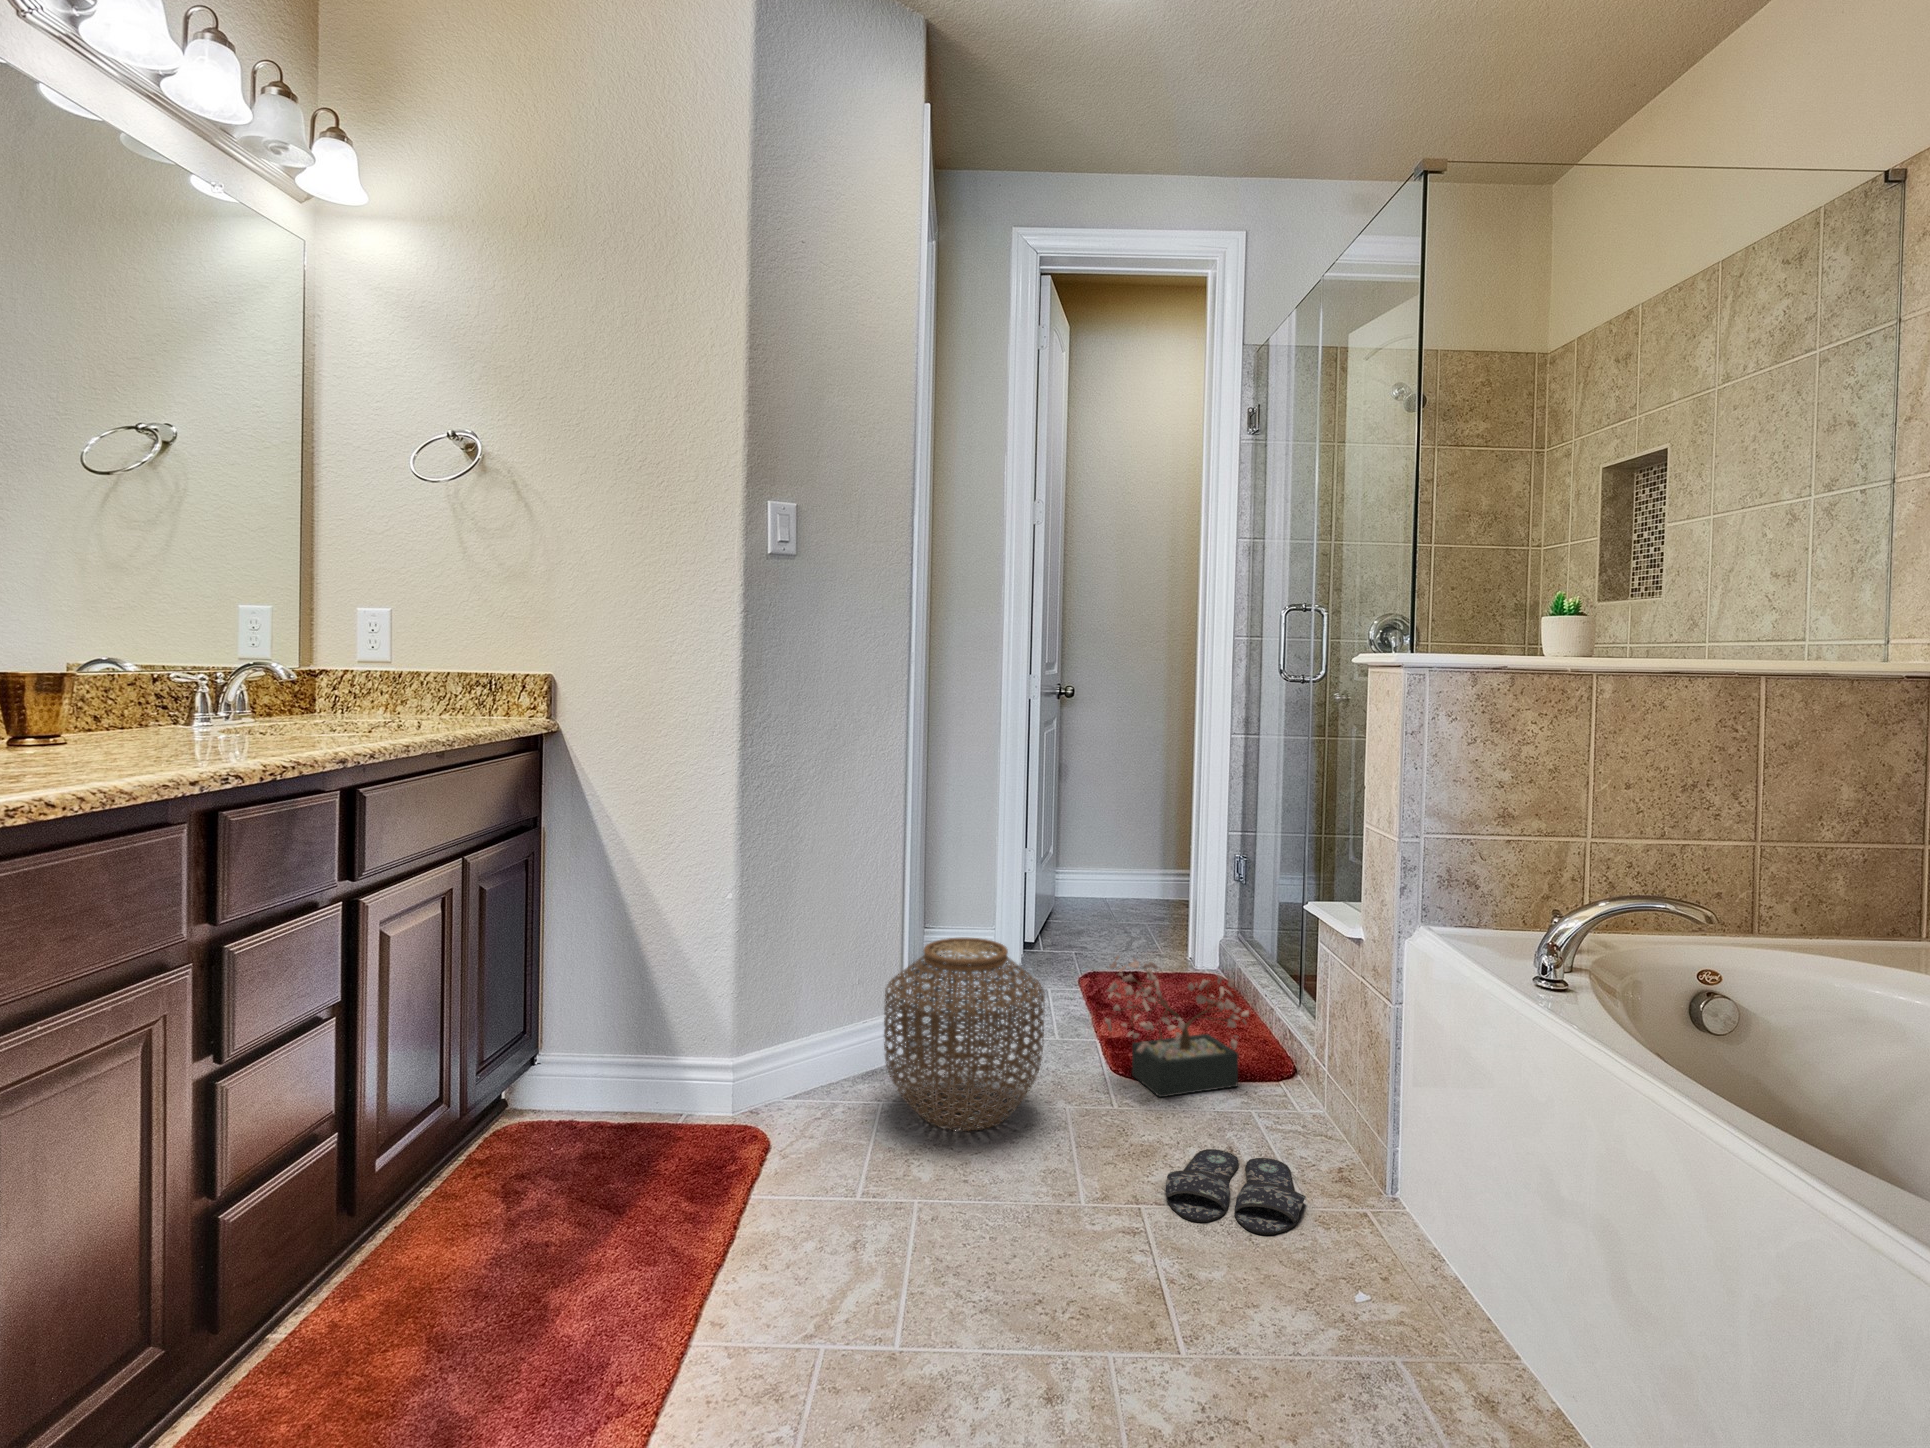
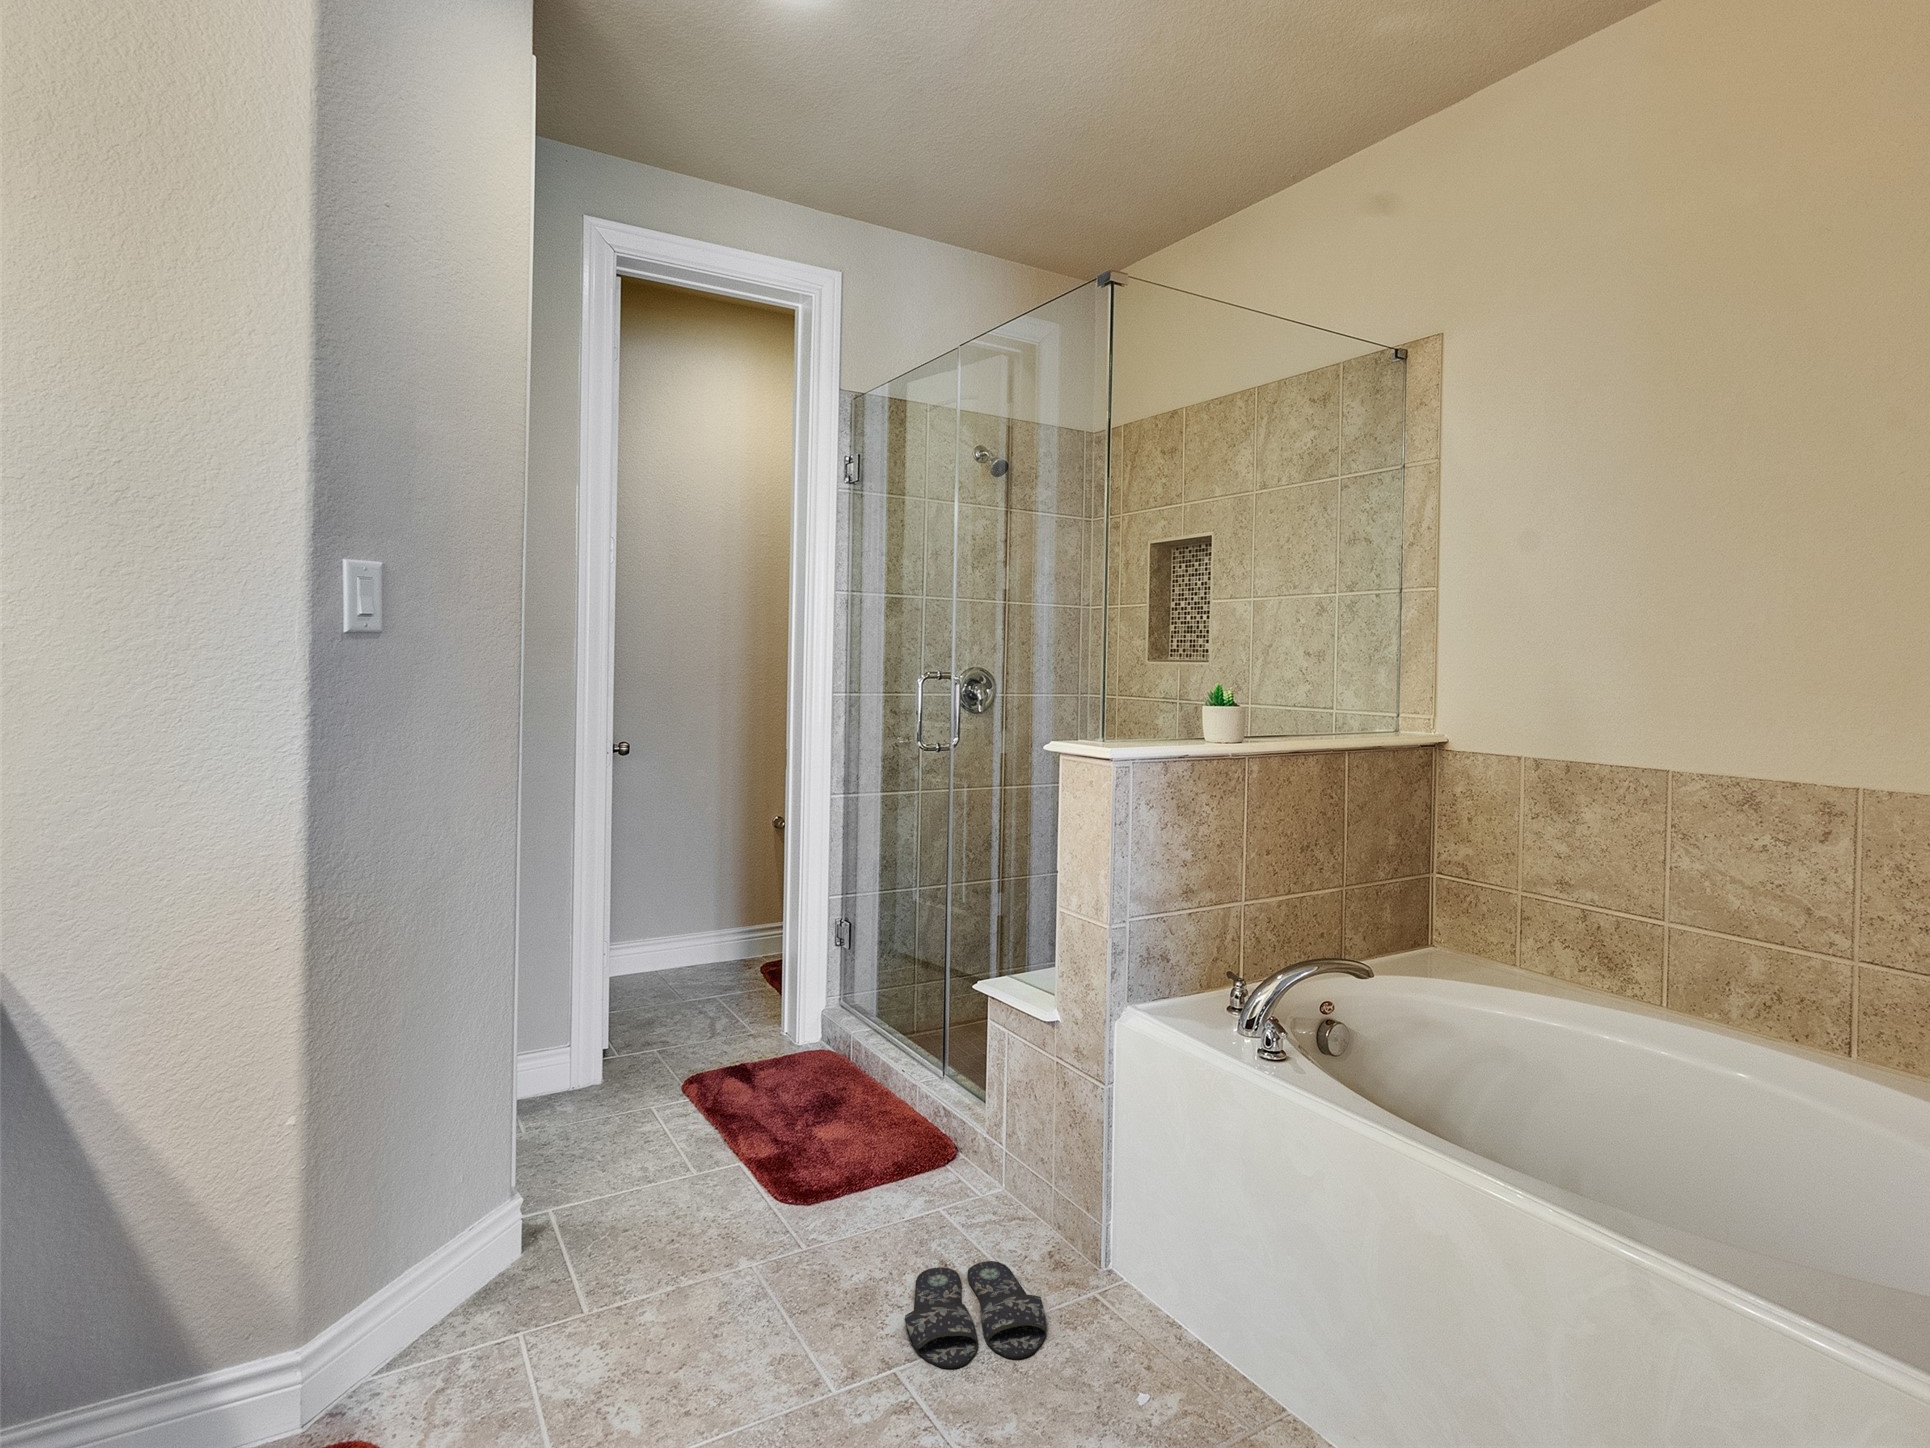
woven basket: present [884,937,1045,1131] -> none [529,1097,734,1346]
decorative plant: present [1105,956,1249,1097] -> none [771,1069,914,1220]

